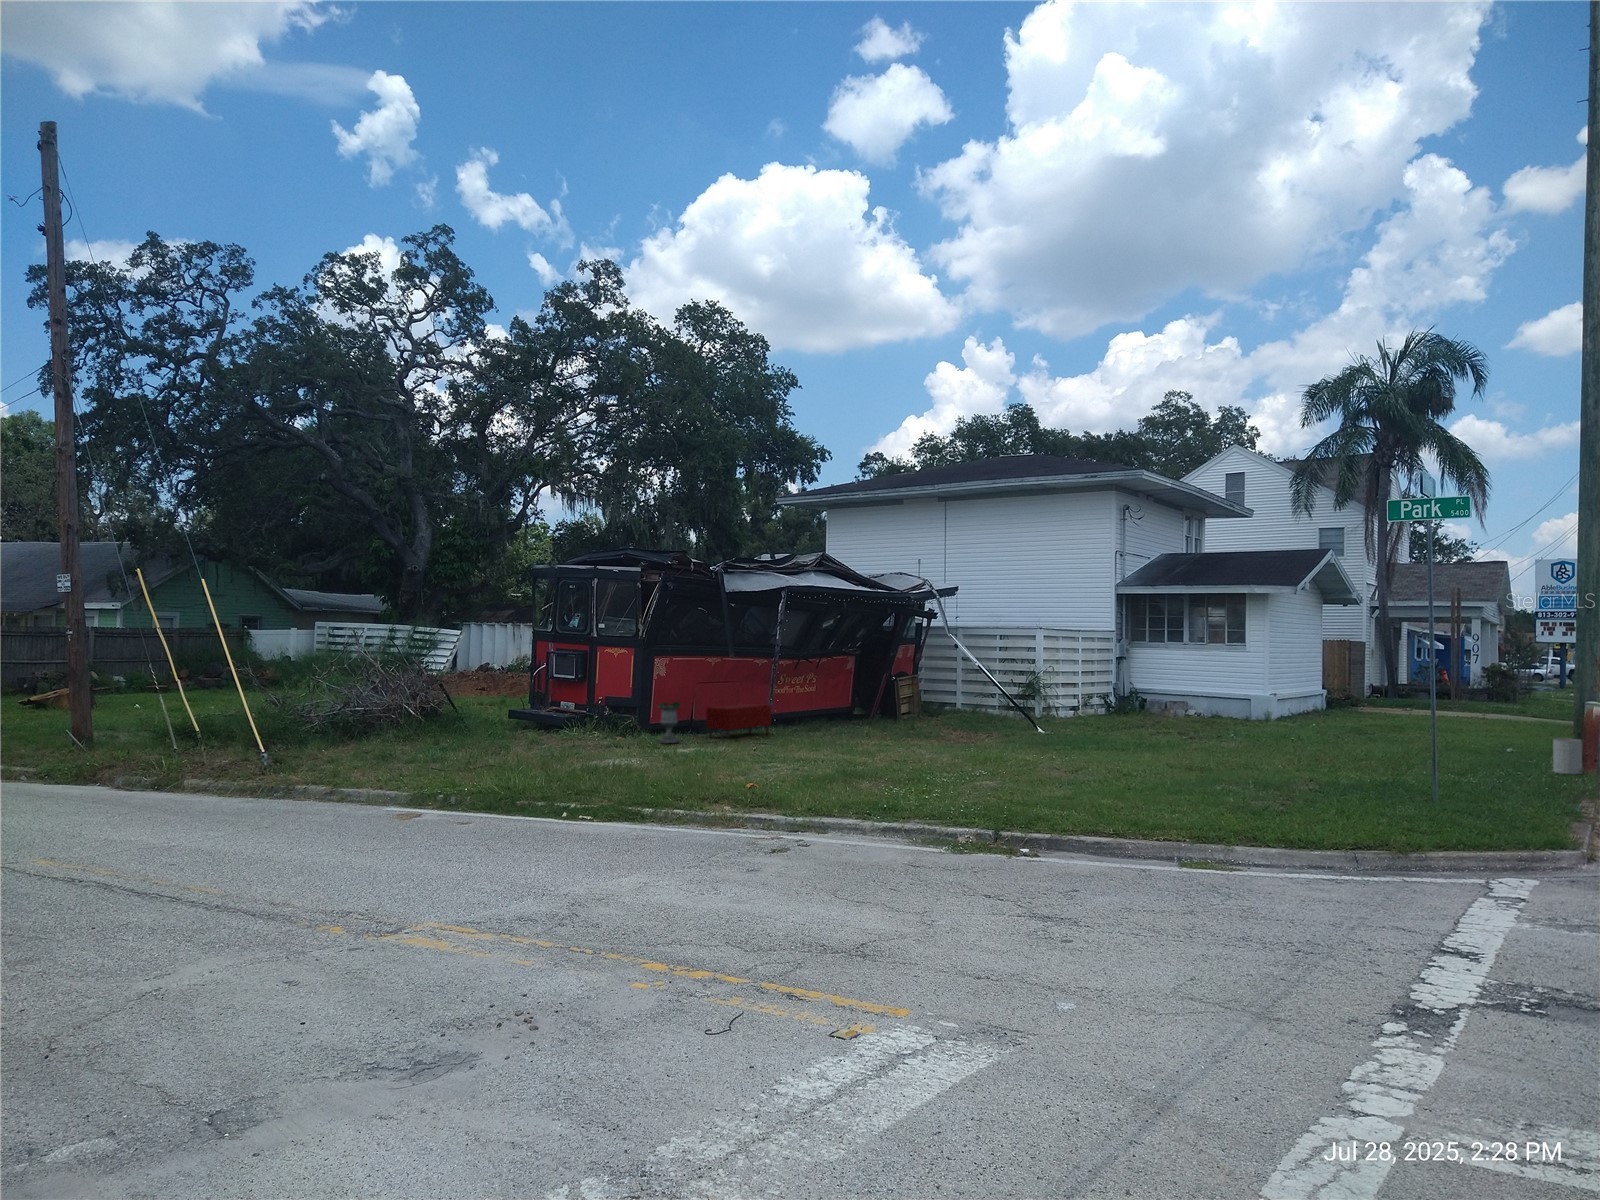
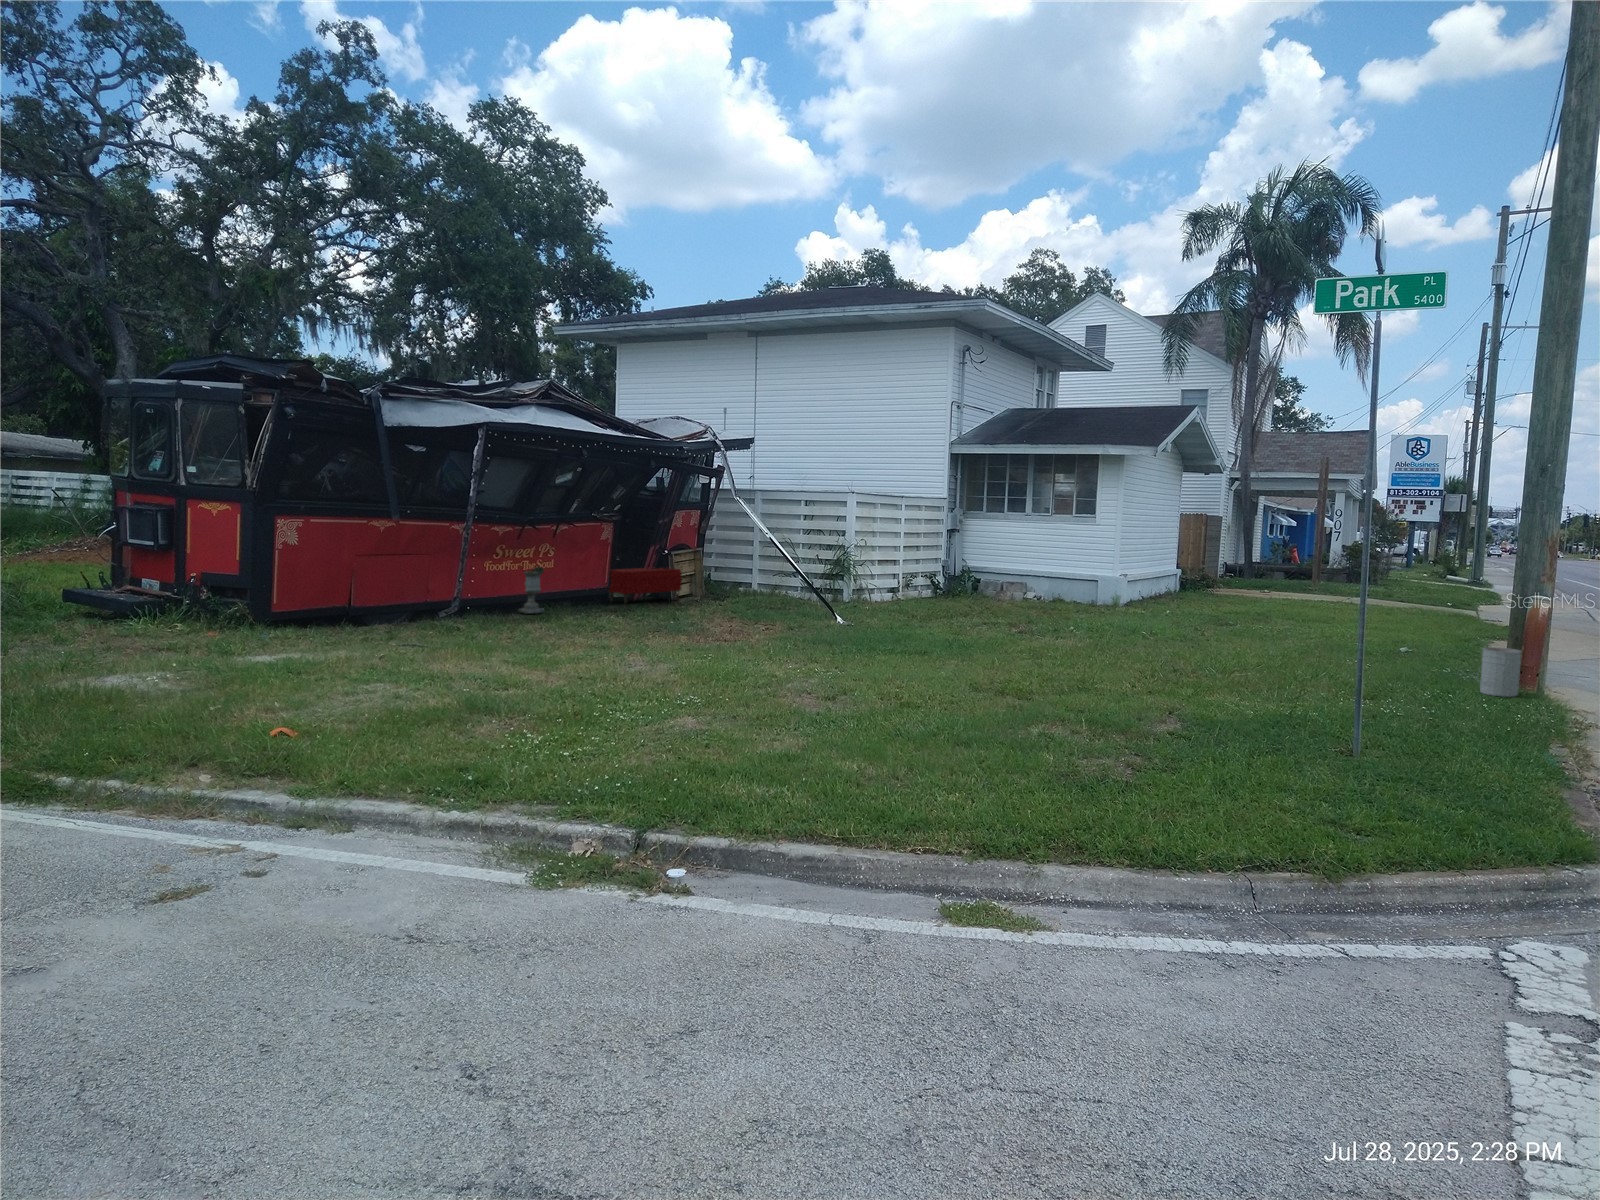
planter: present [658,701,680,744] -> present [518,566,544,614]
bench: present [706,704,771,739] -> present [607,567,682,604]

